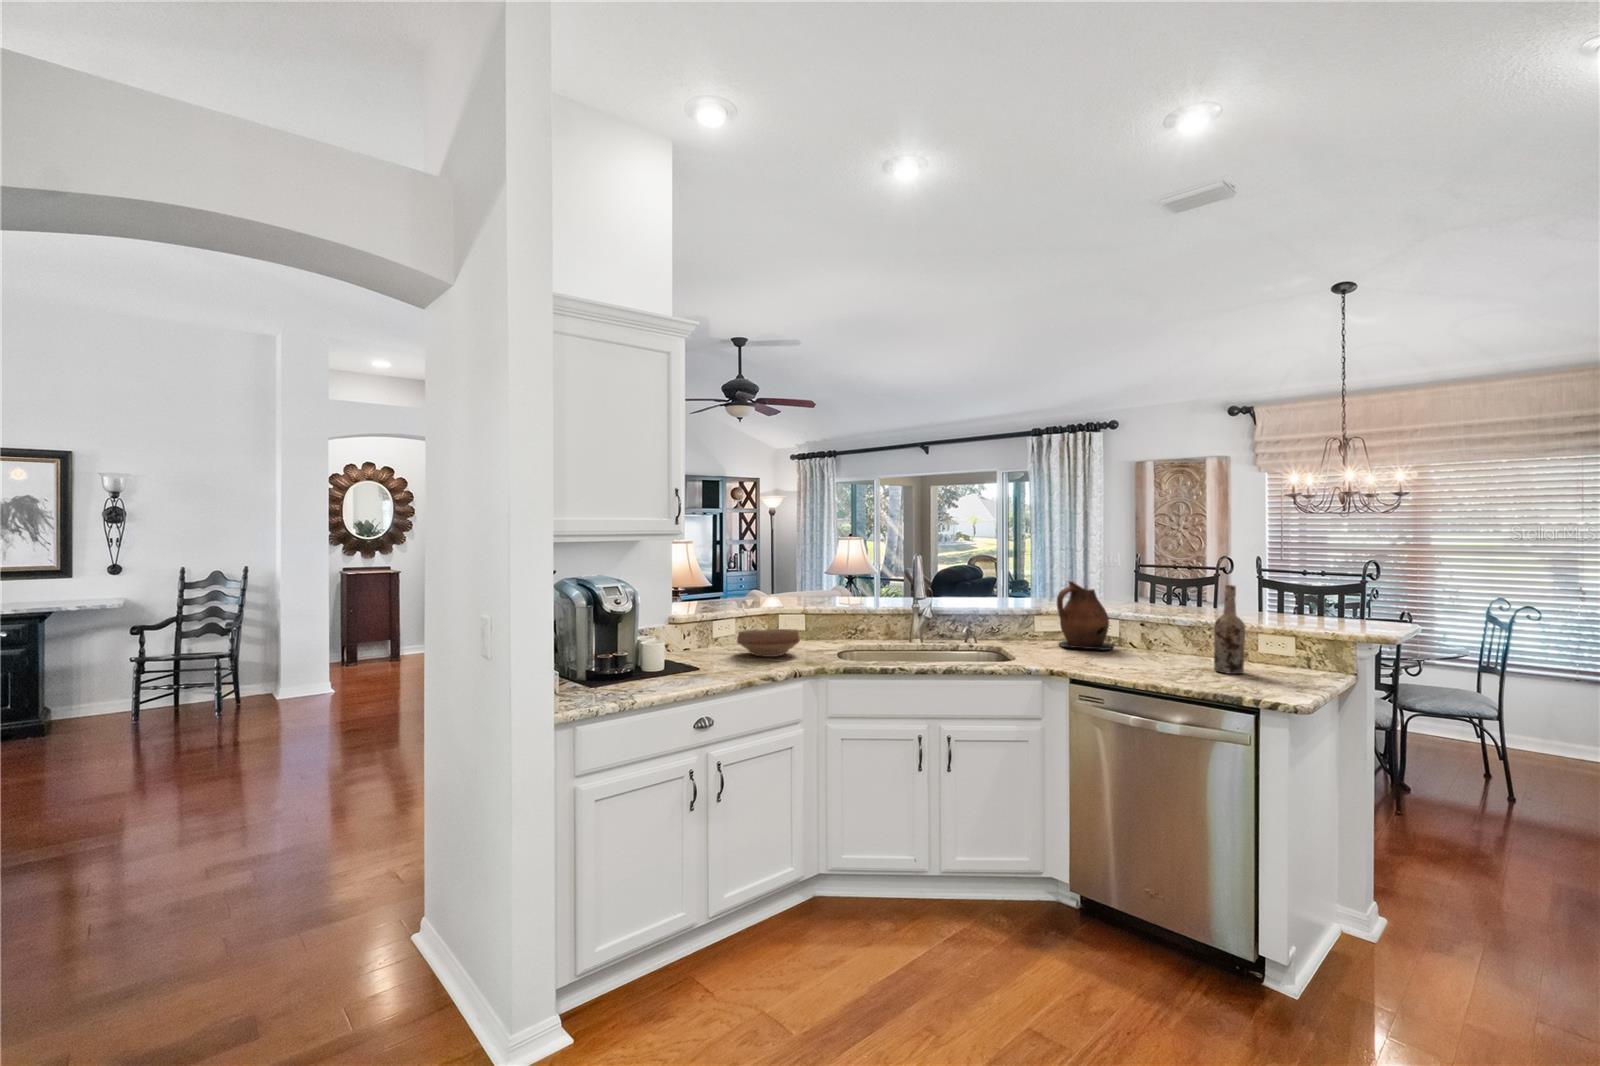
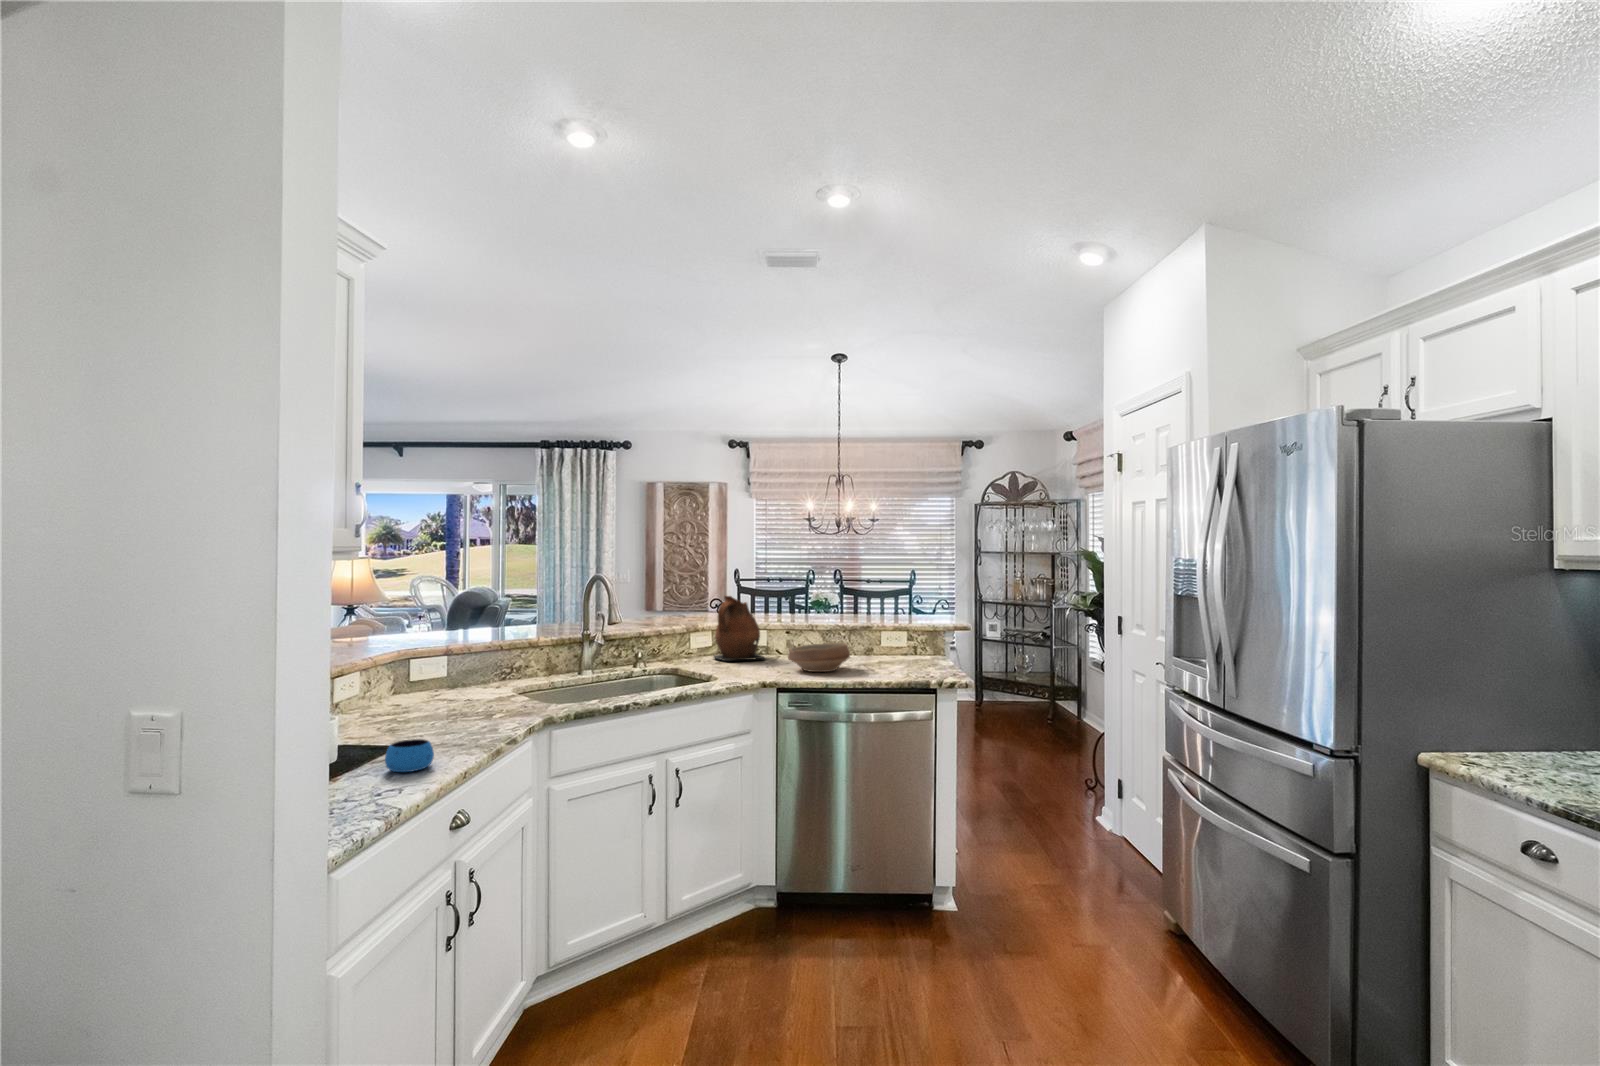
wine bottle: present [1214,585,1245,674] -> none [870,591,893,666]
bowl: present [737,629,800,657] -> present [788,643,850,672]
mug: none [662,663,697,684] -> present [385,739,434,772]

